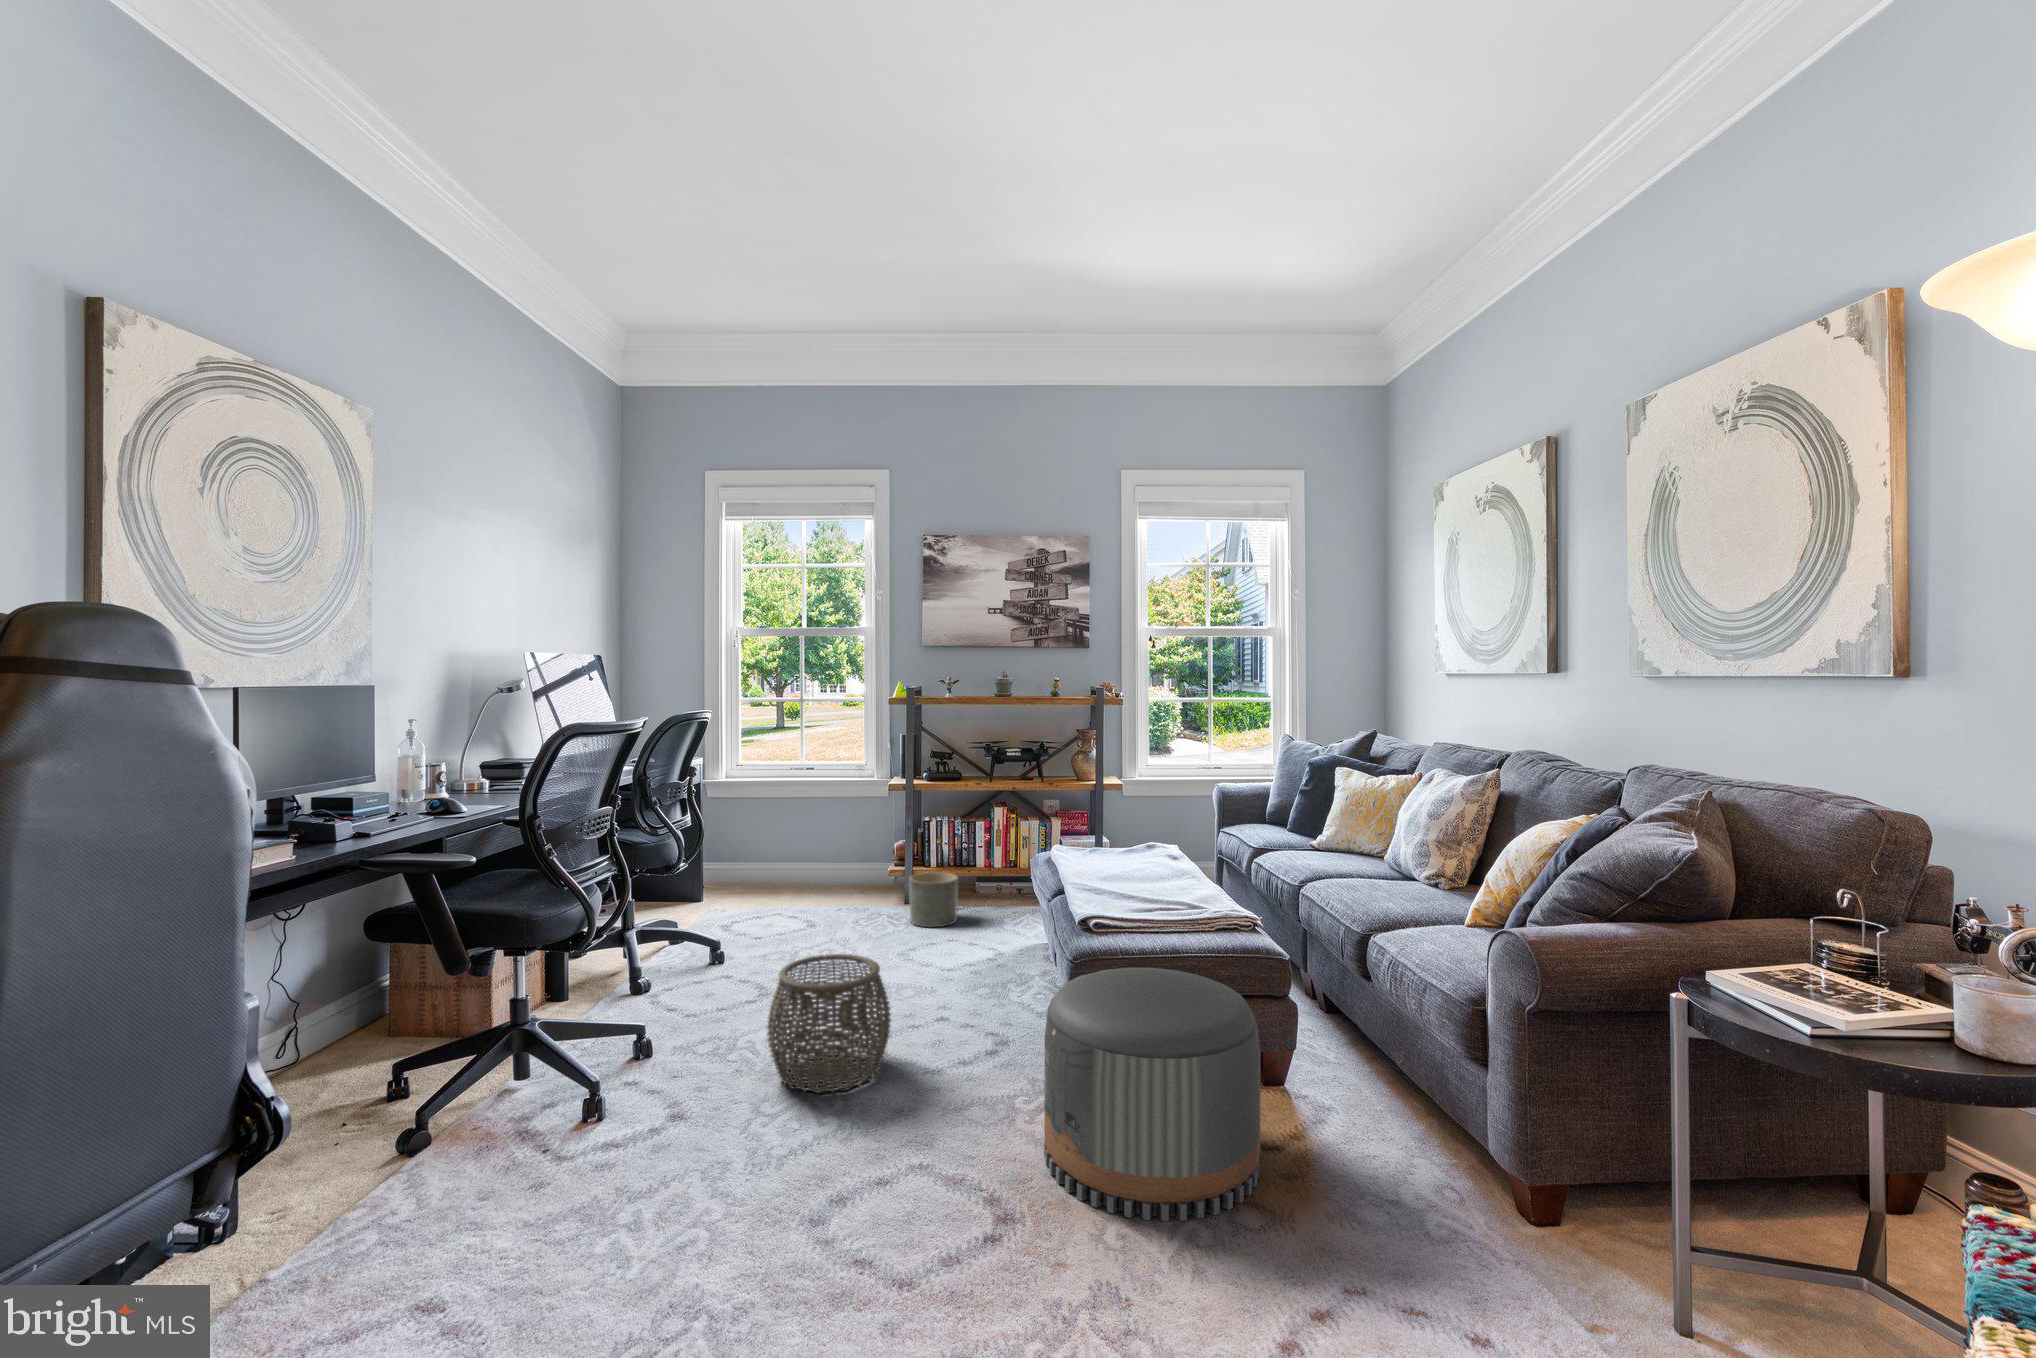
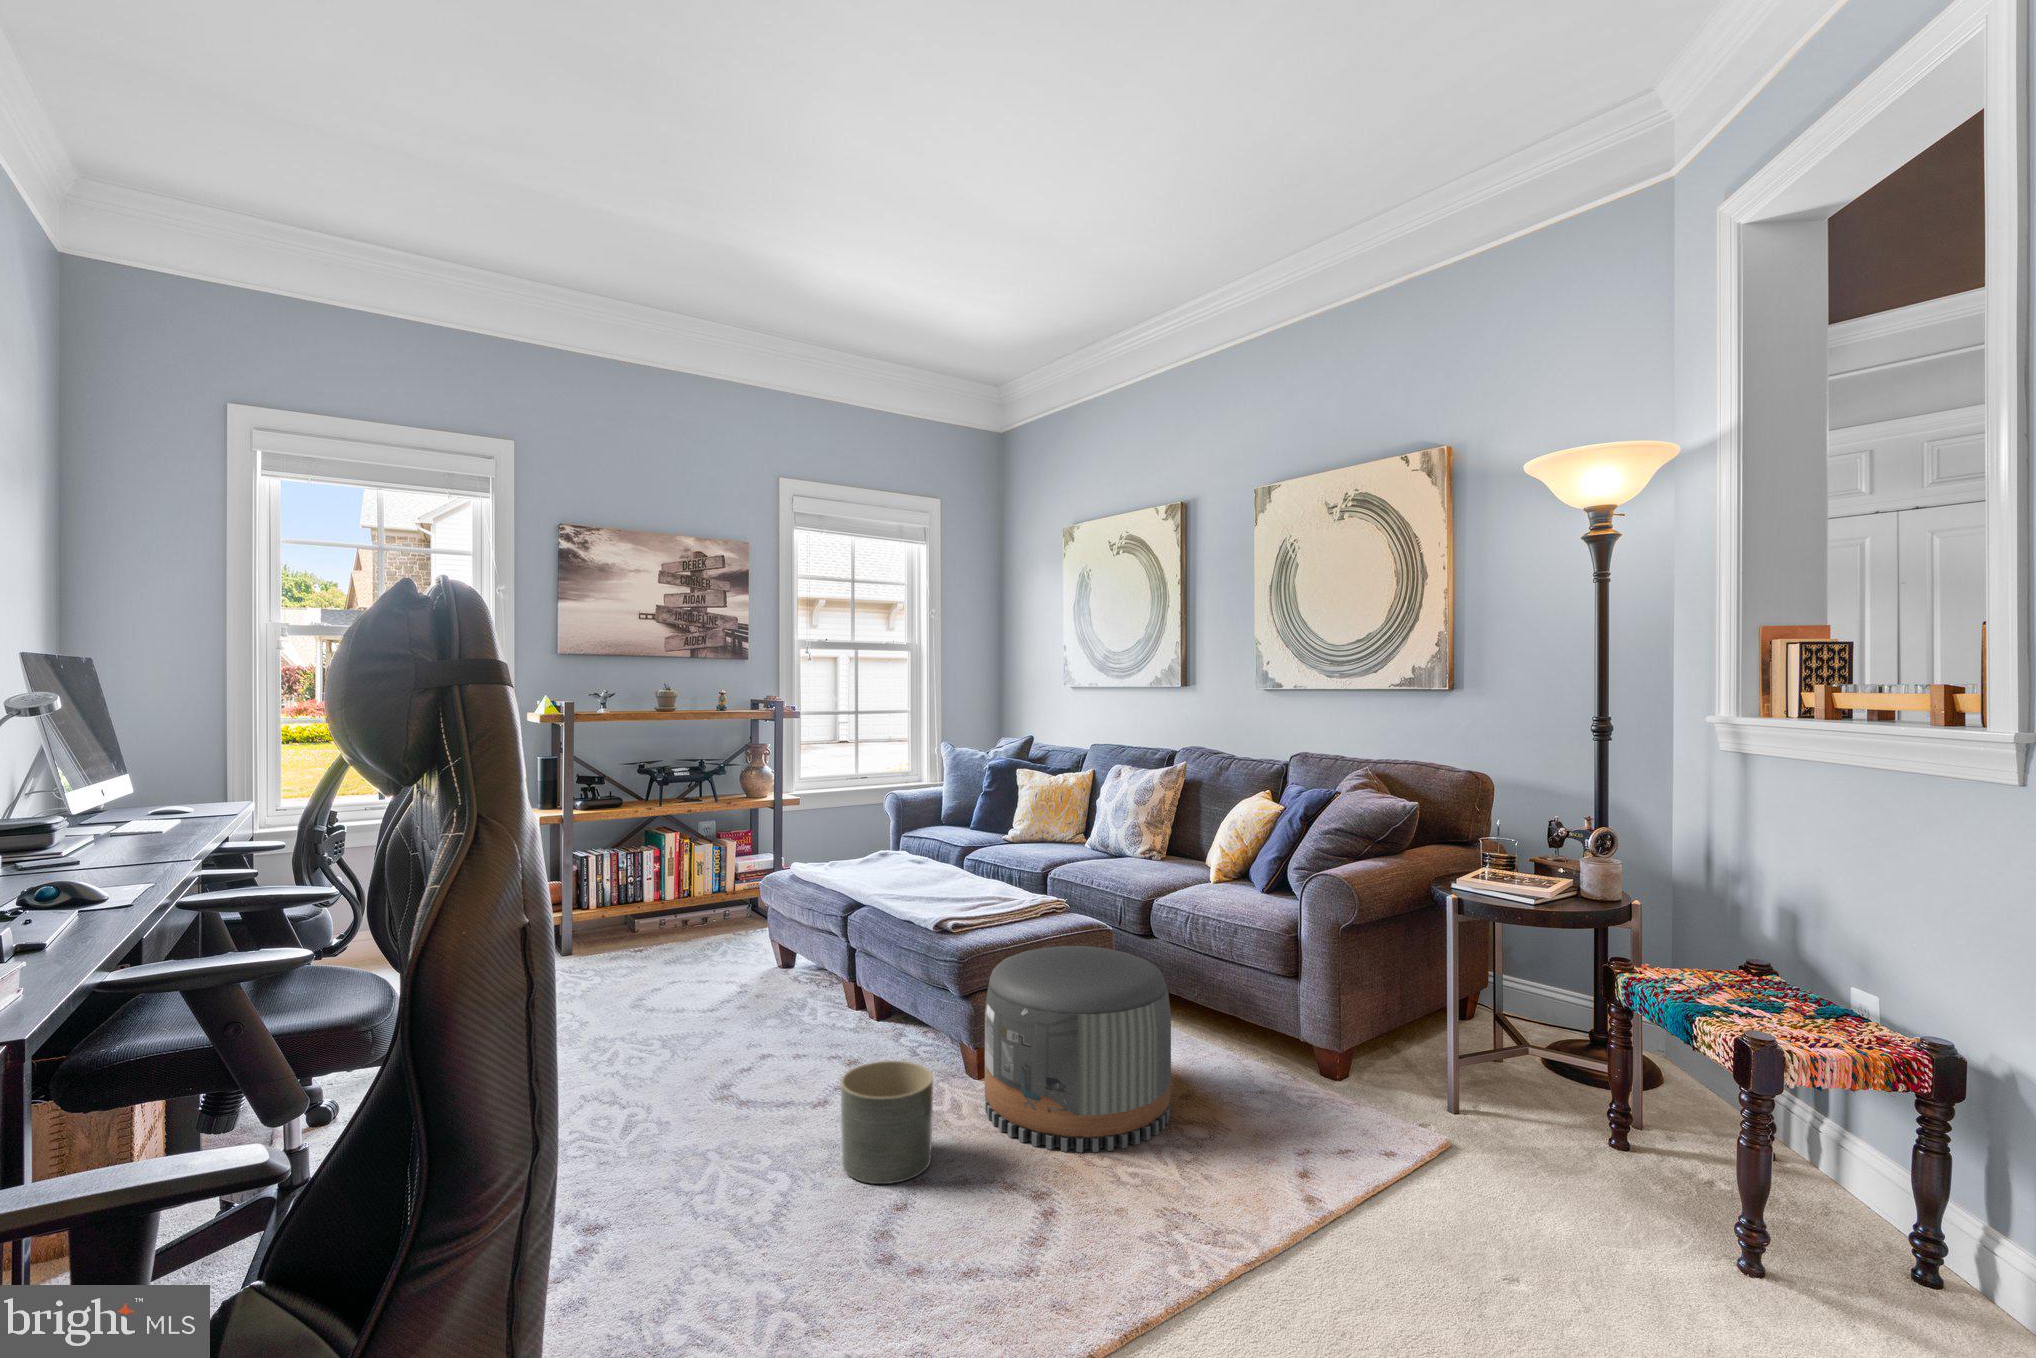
planter: present [909,872,958,927] -> present [841,1061,933,1184]
woven basket: present [767,954,891,1093] -> none [641,996,783,1152]

